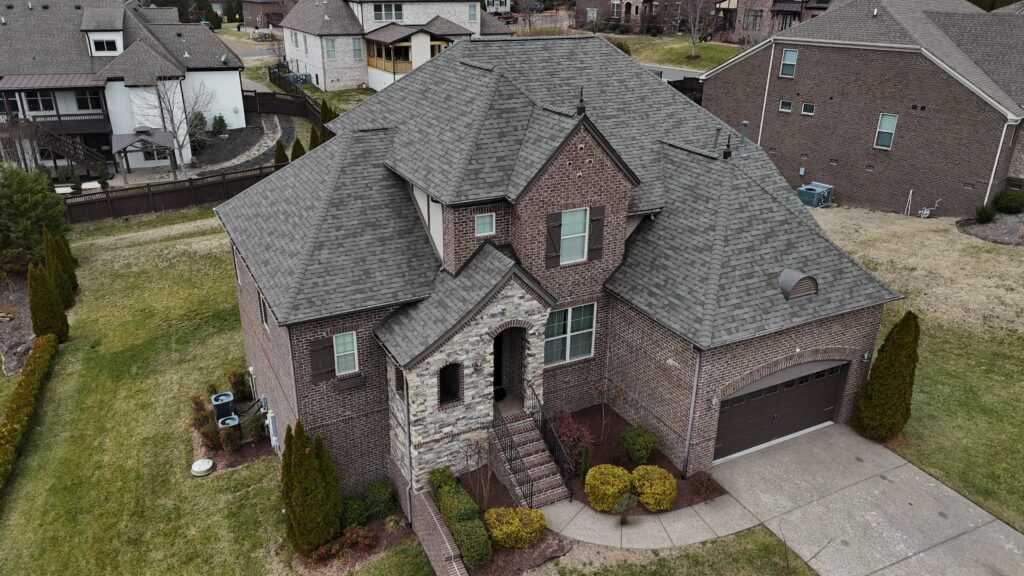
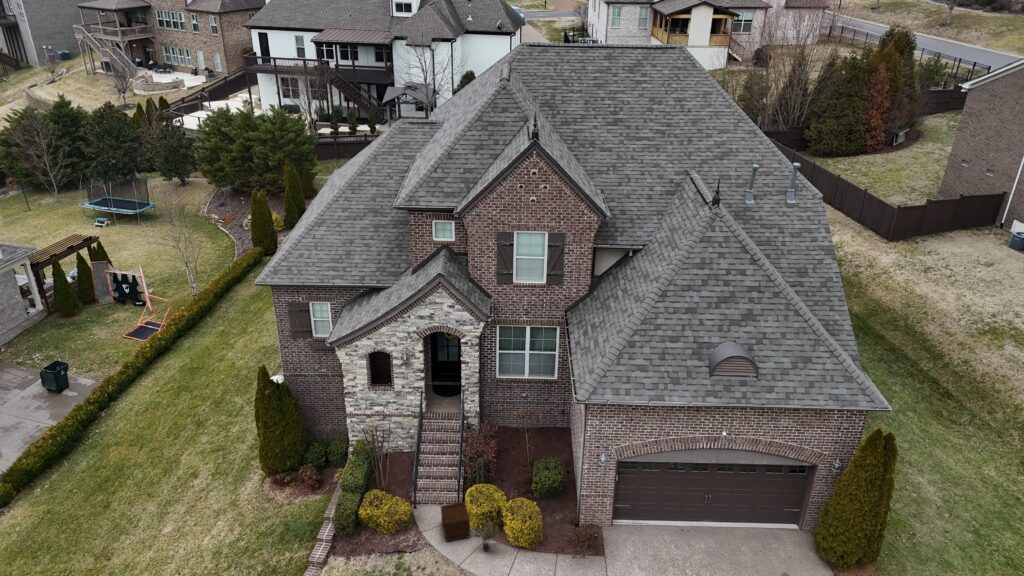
wooden crate: none [565,488,602,532] -> present [441,502,471,542]

